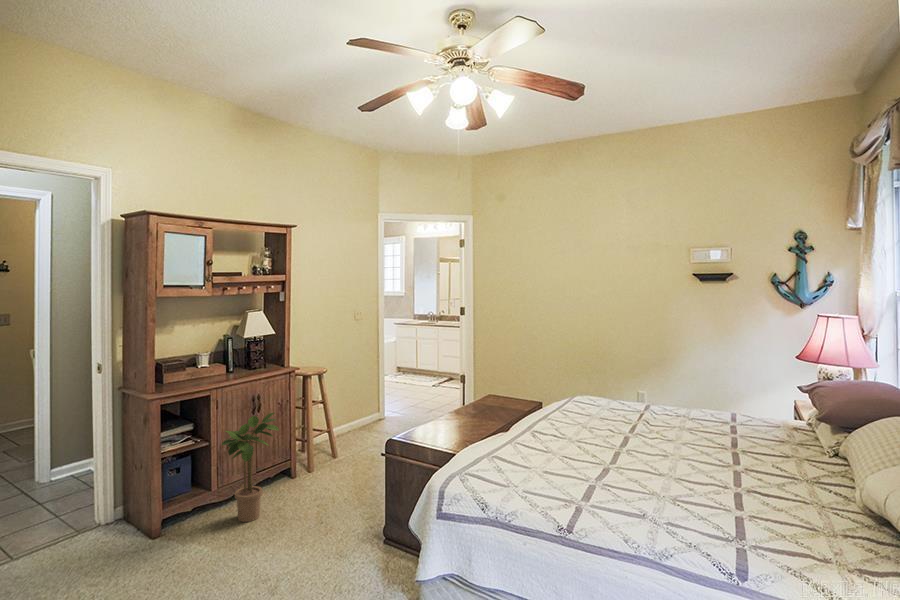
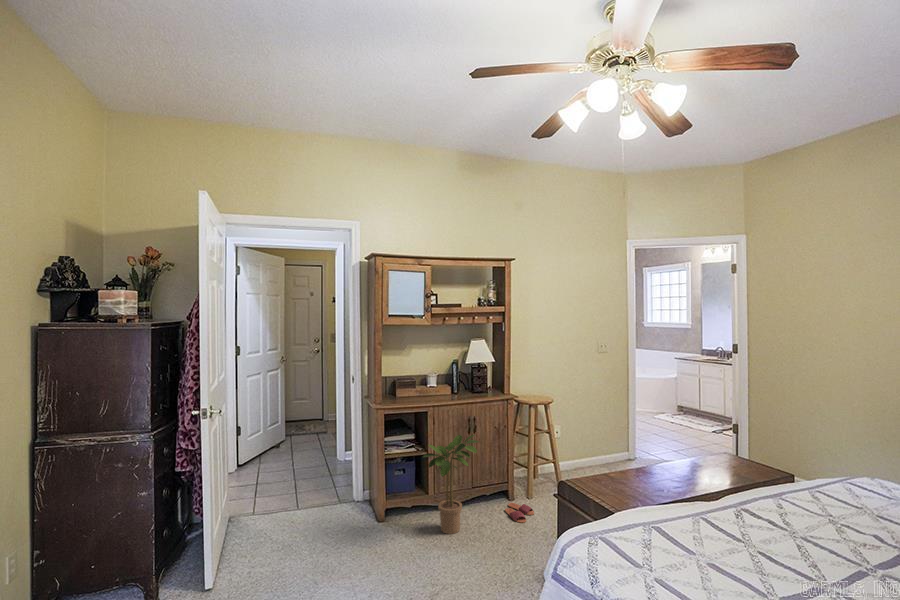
slippers: none [294,475,325,492] -> present [505,503,534,523]

